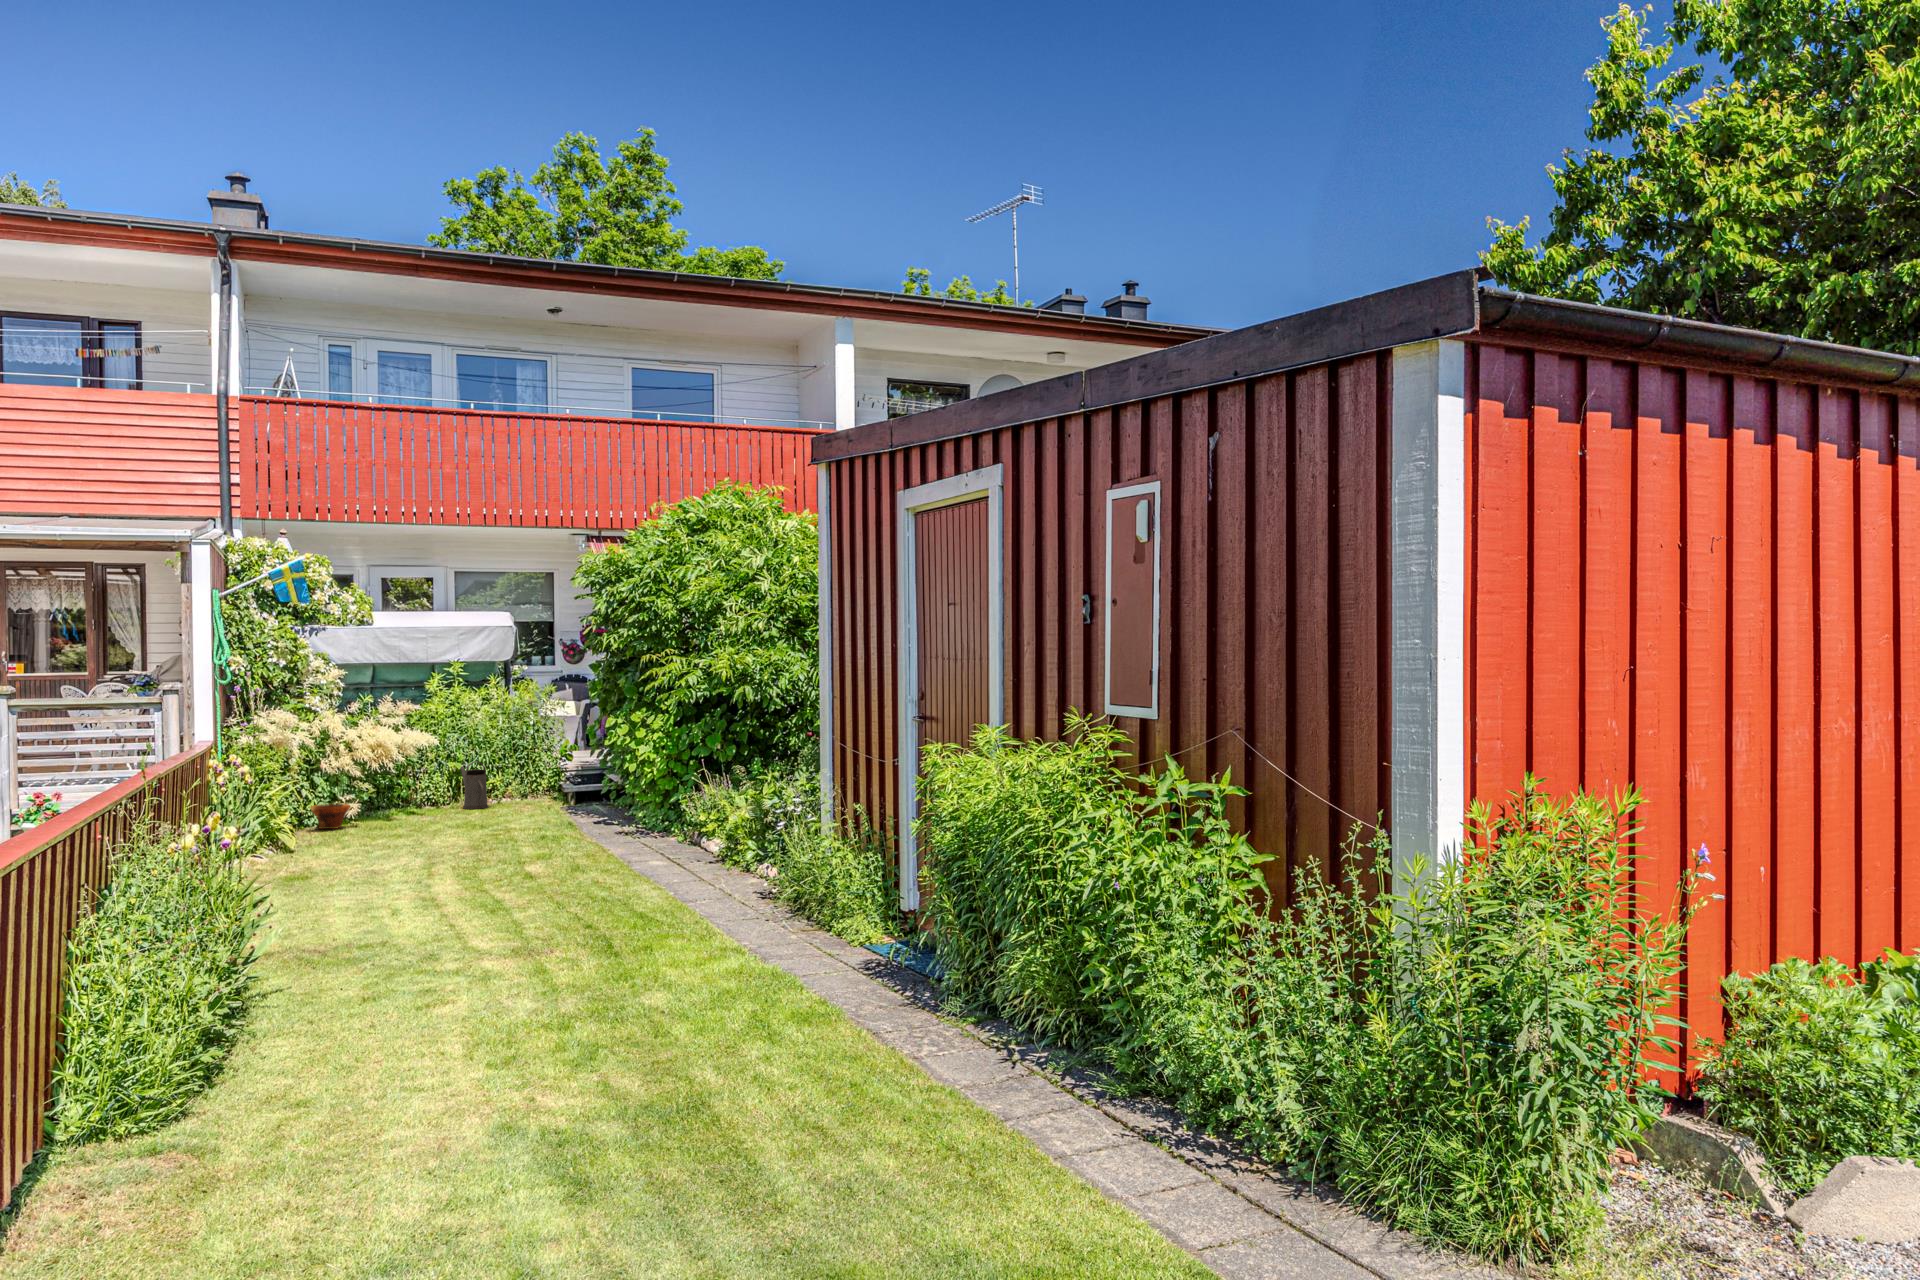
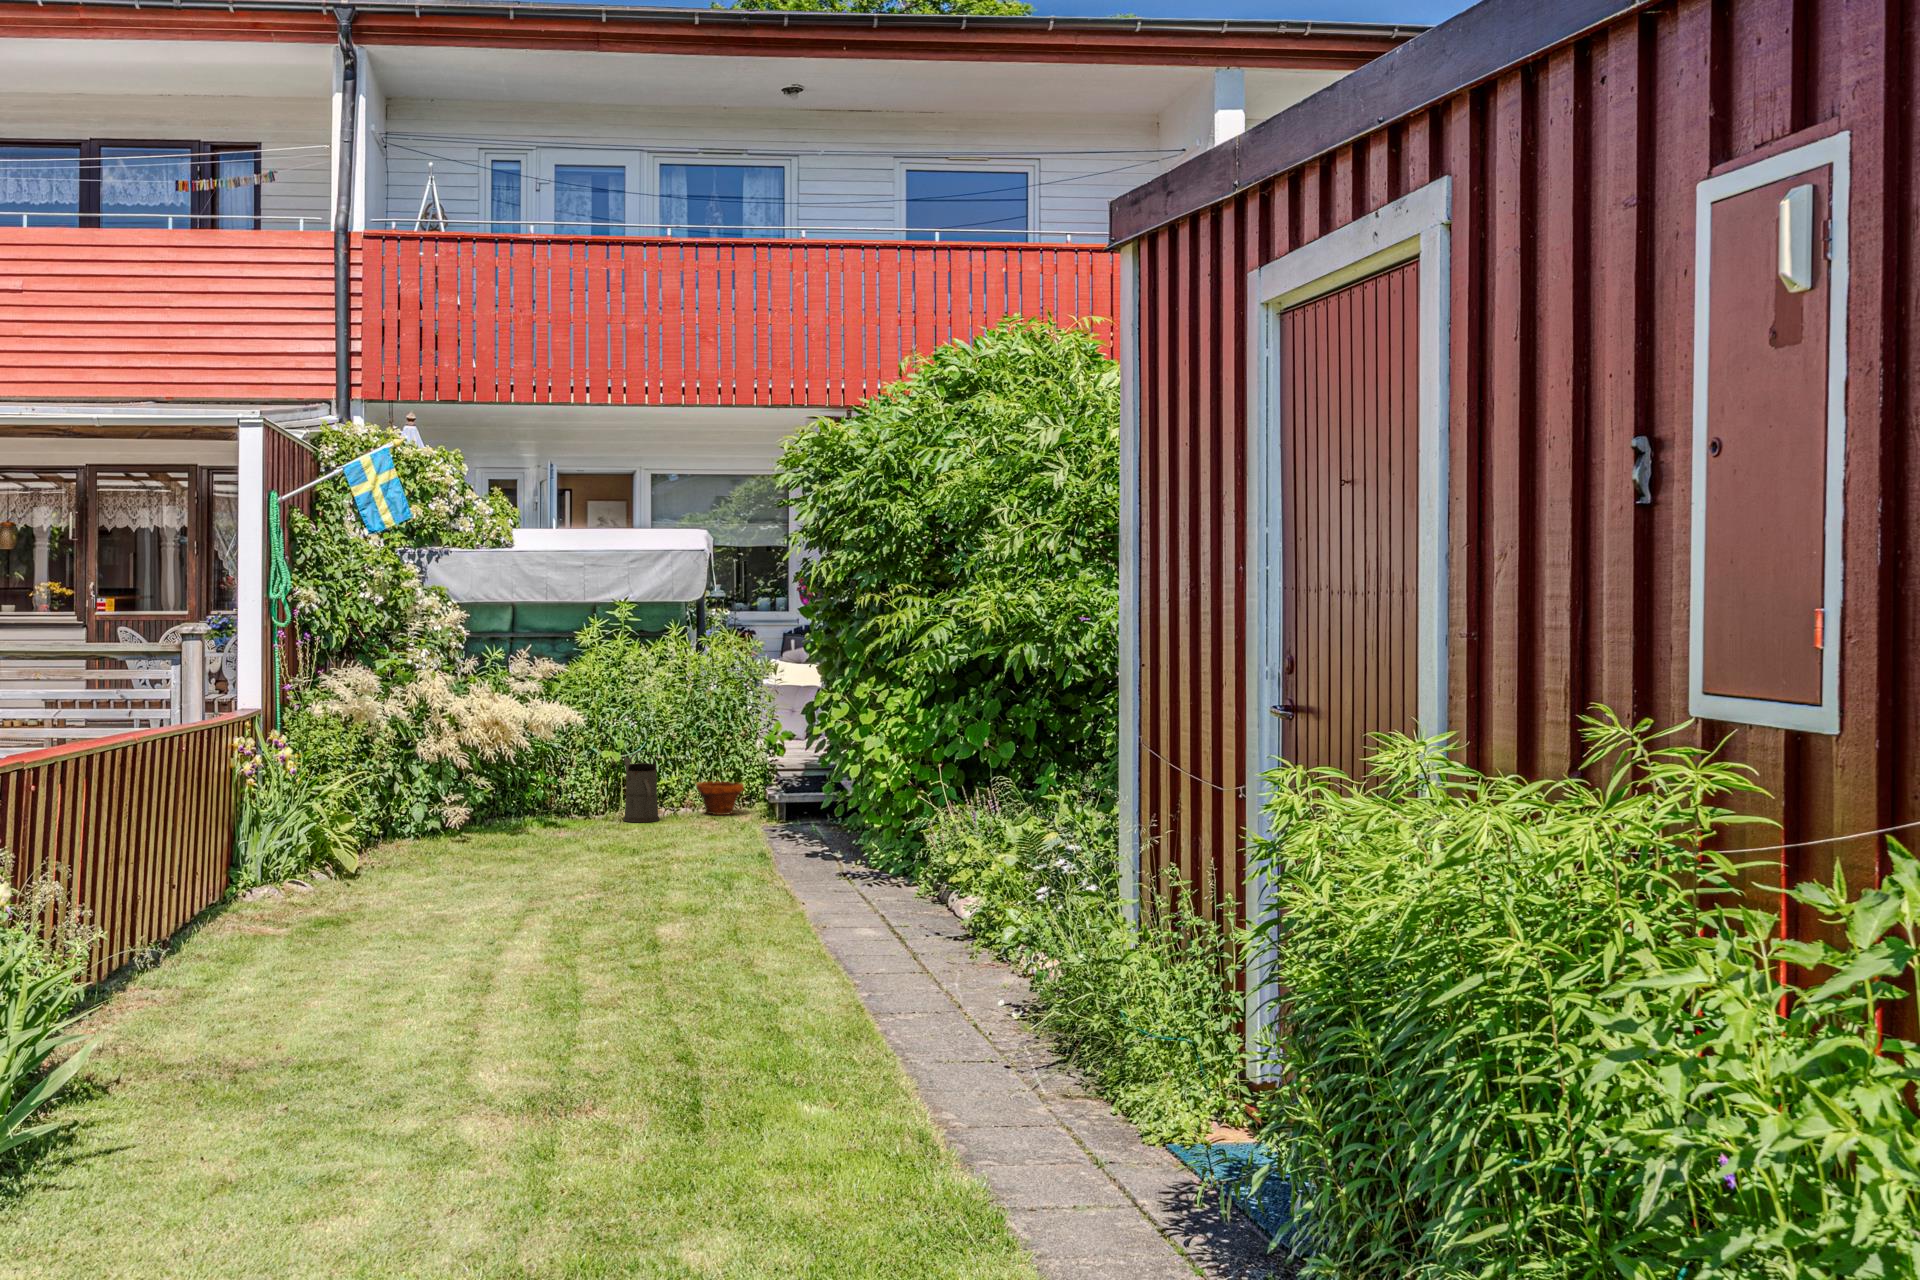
planter: present [310,804,350,829] -> present [696,781,744,815]

